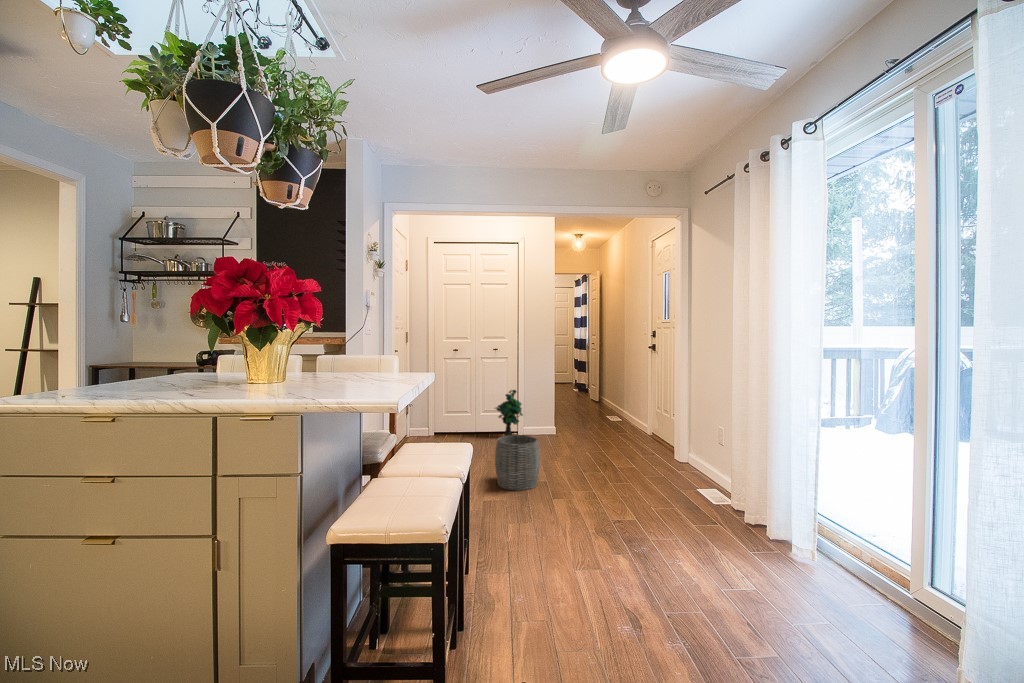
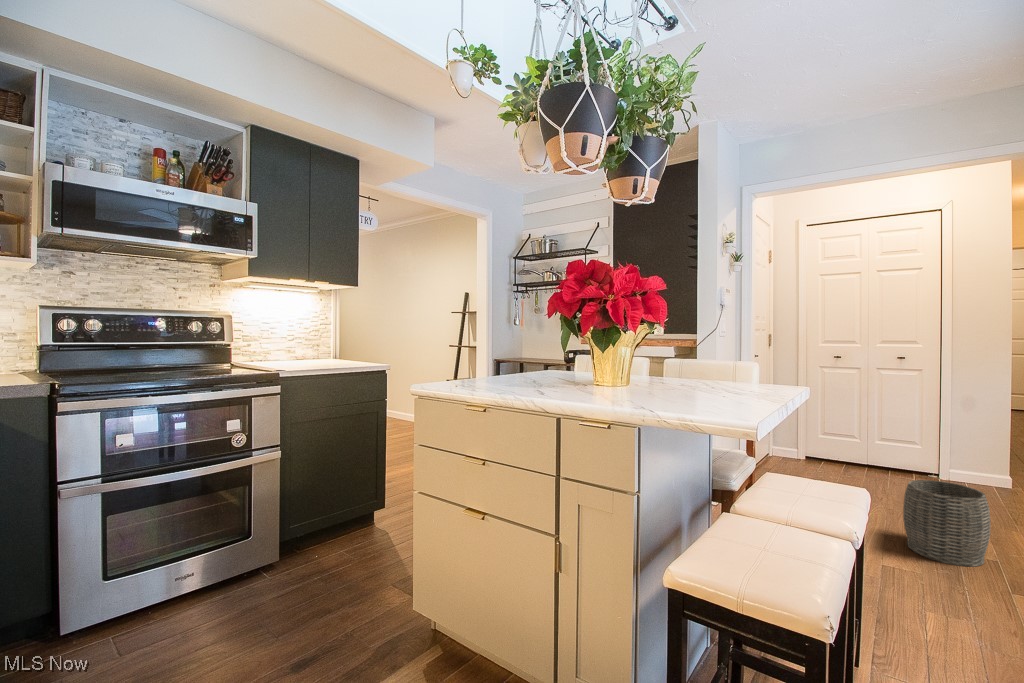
decorative plant: present [496,390,523,436] -> none [899,414,953,483]

